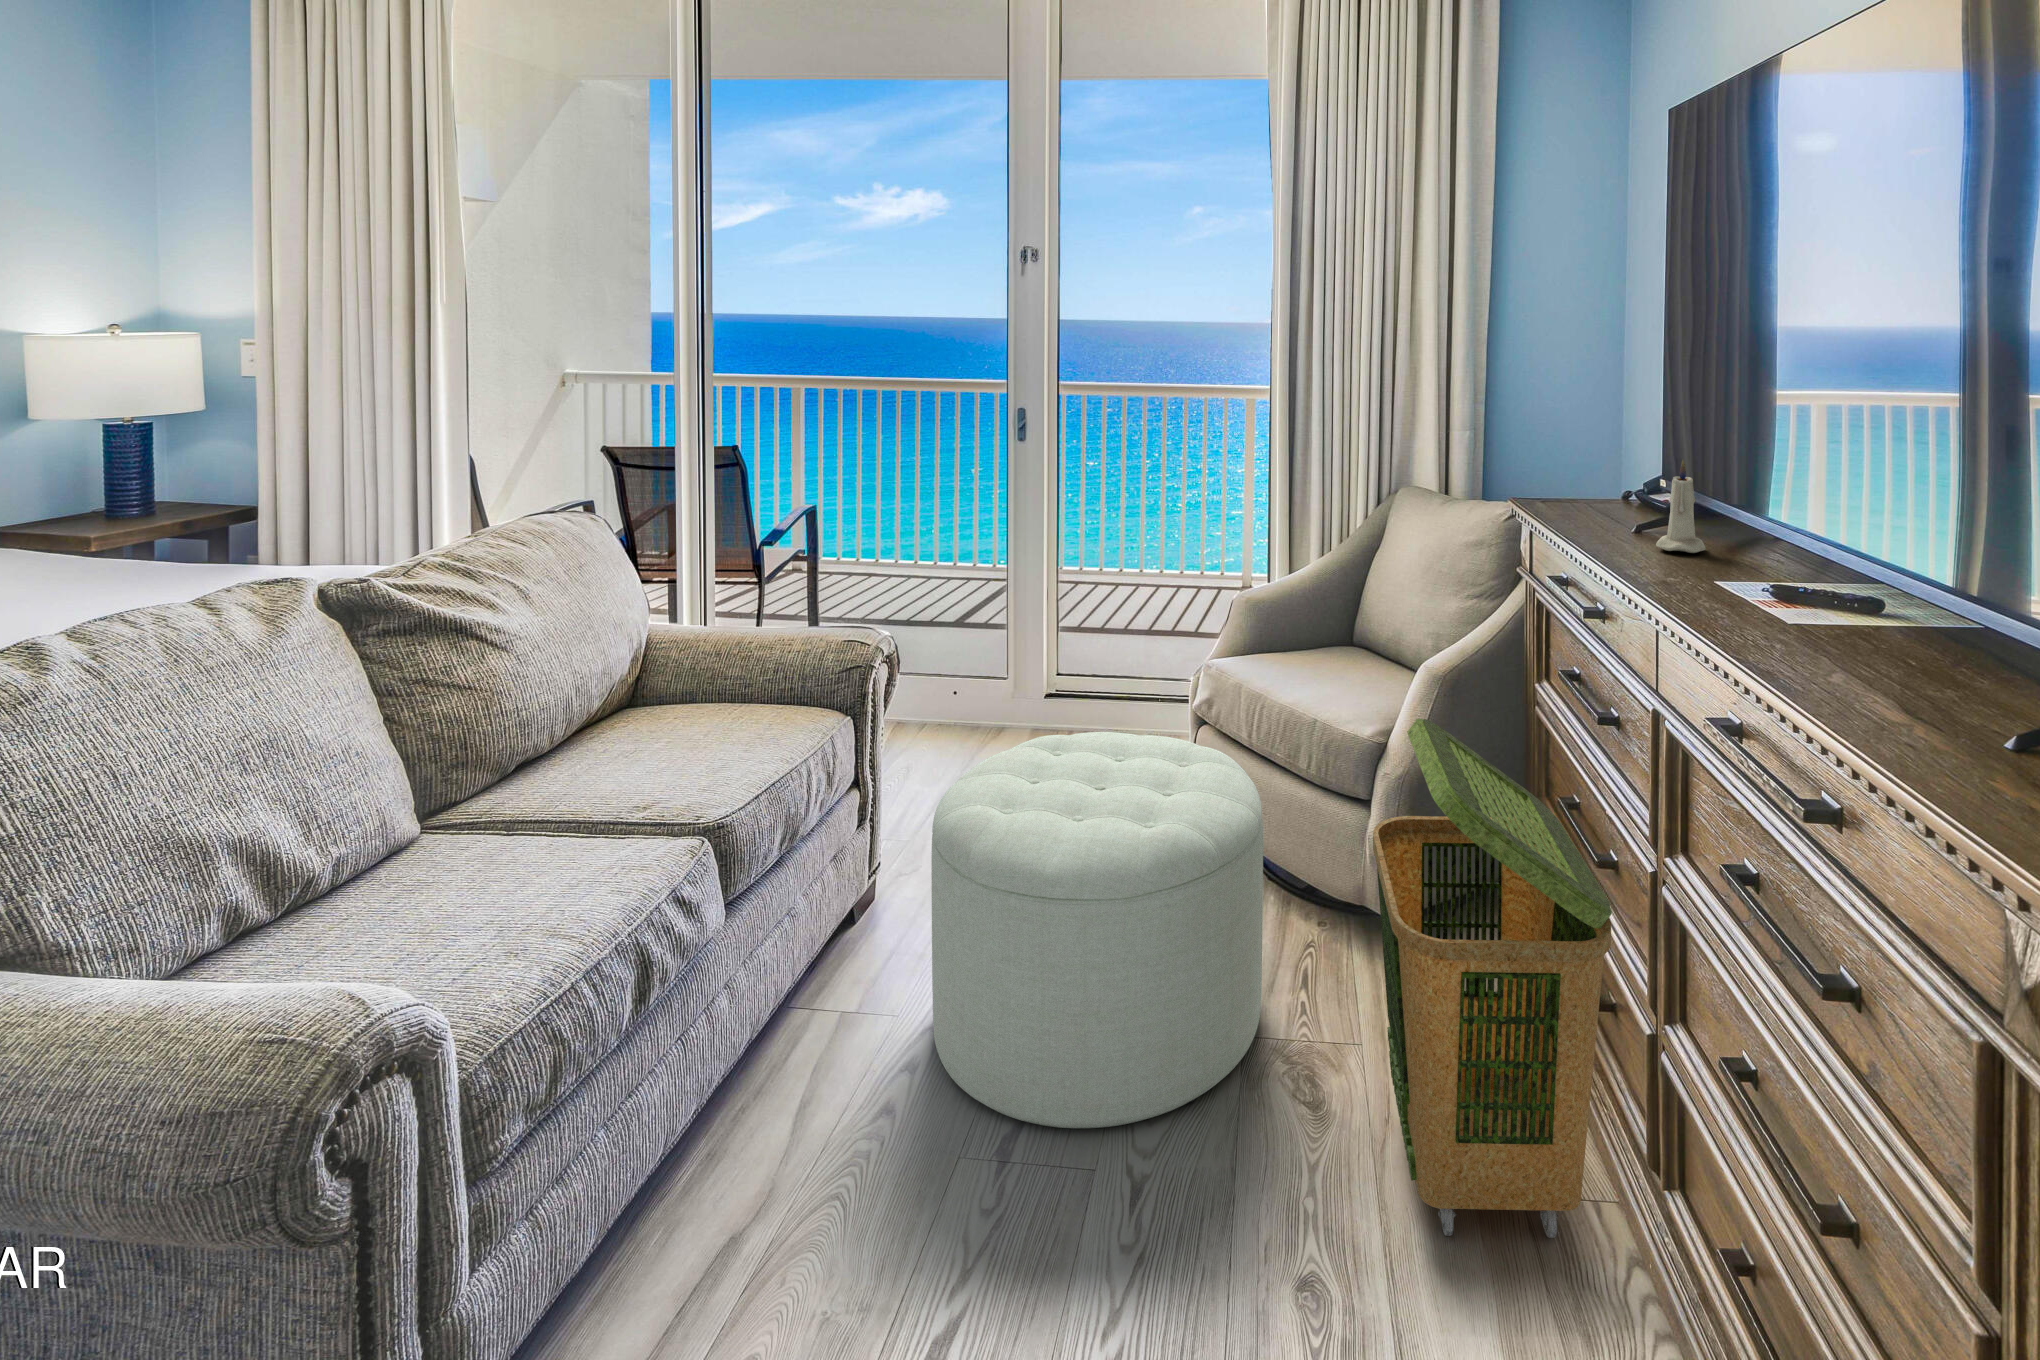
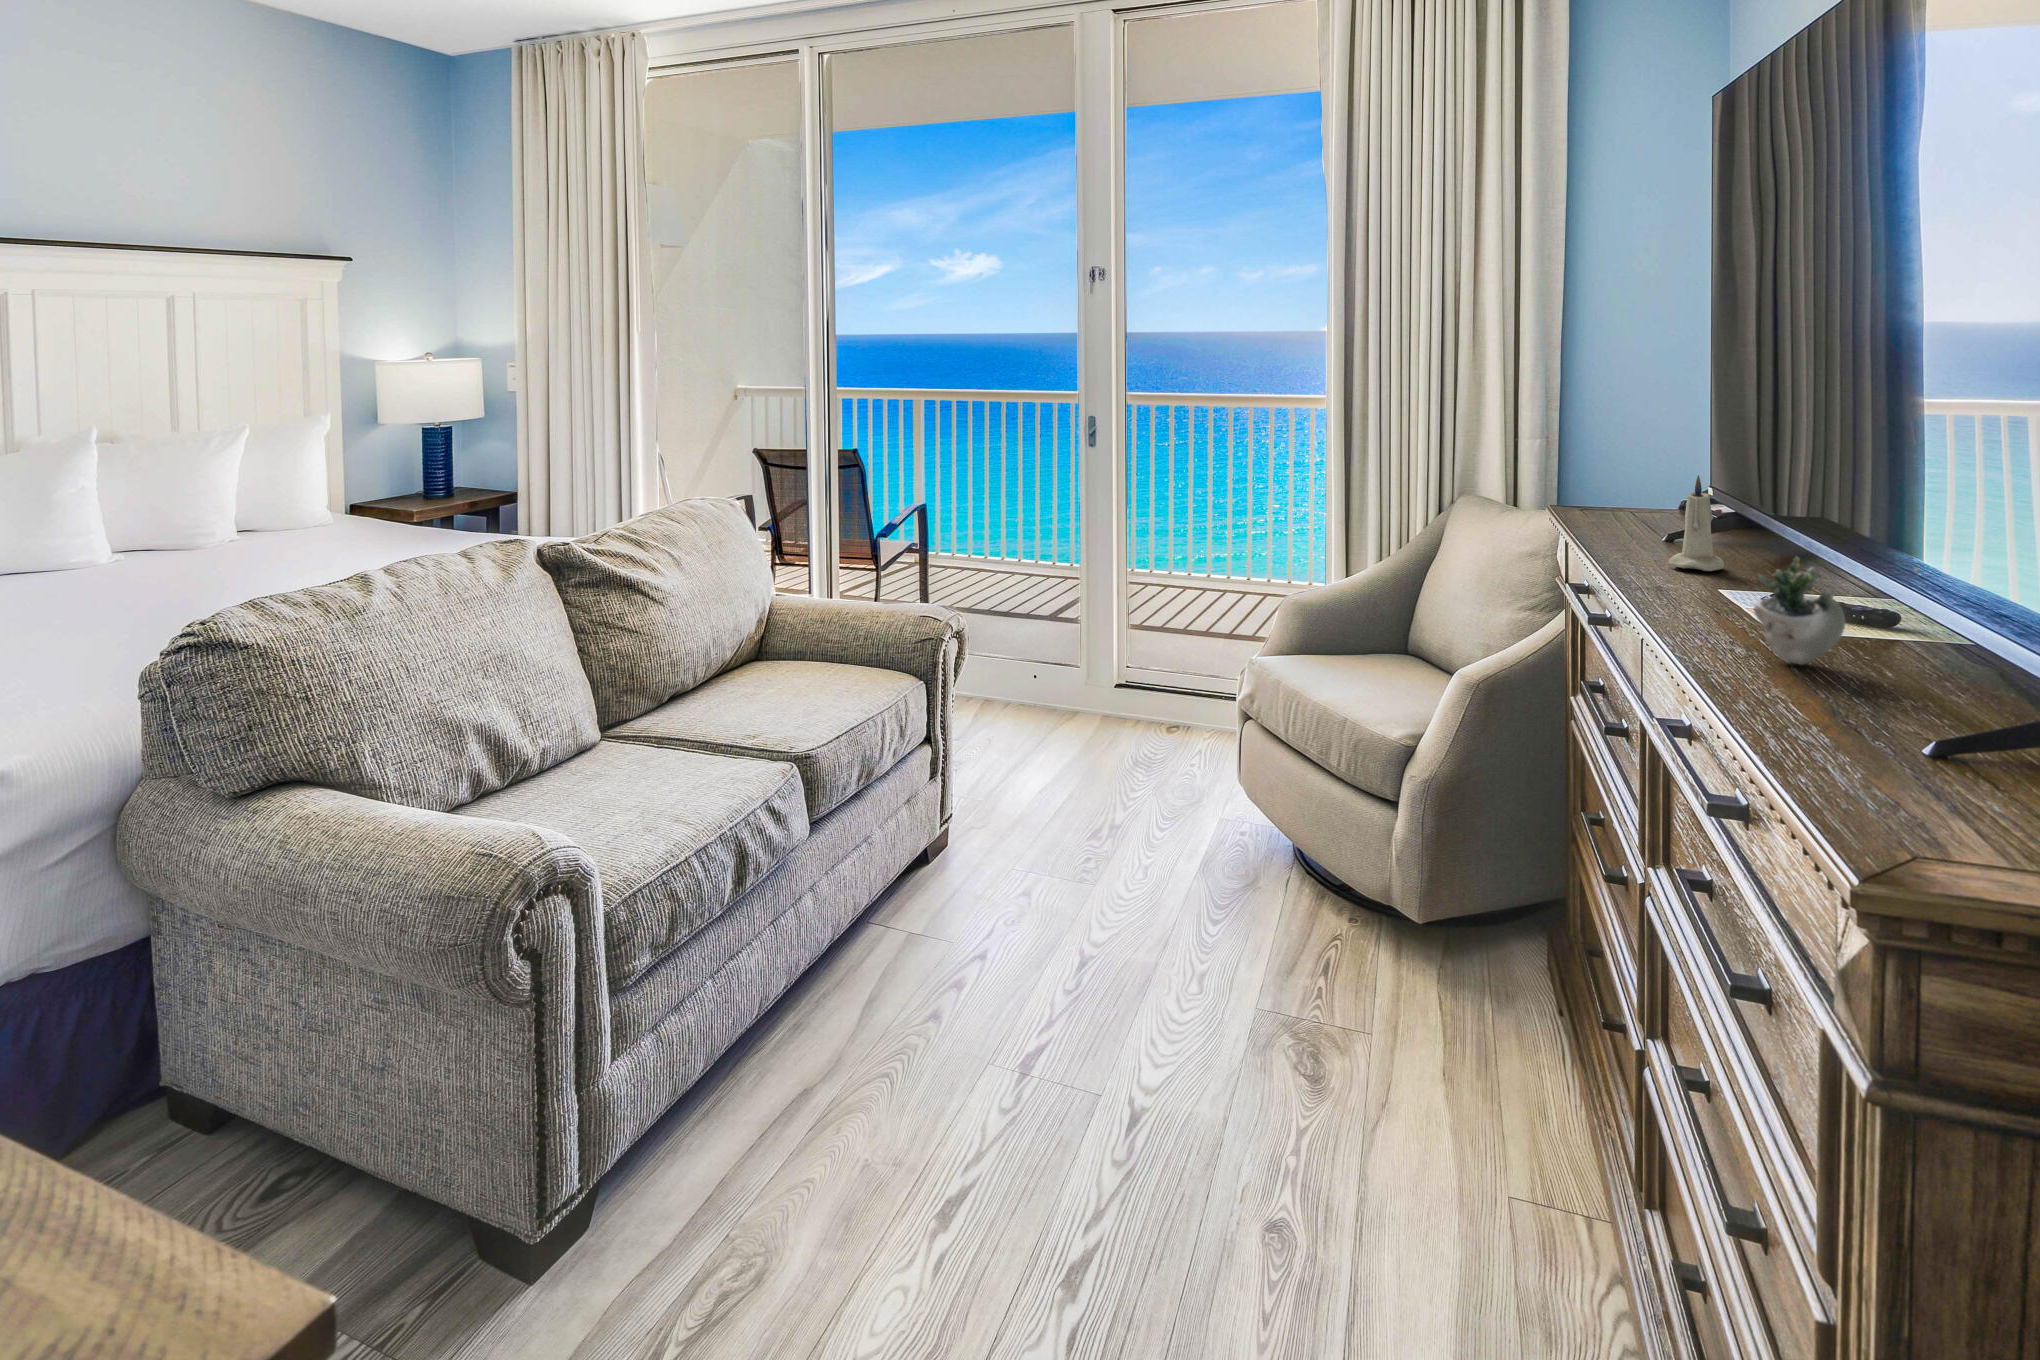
succulent plant: none [1790,542,1951,648] -> present [1754,557,1920,665]
laundry basket: present [1373,718,1612,1237] -> none [1368,718,1593,1238]
ottoman: present [931,732,1263,1128] -> none [979,713,1276,1061]

